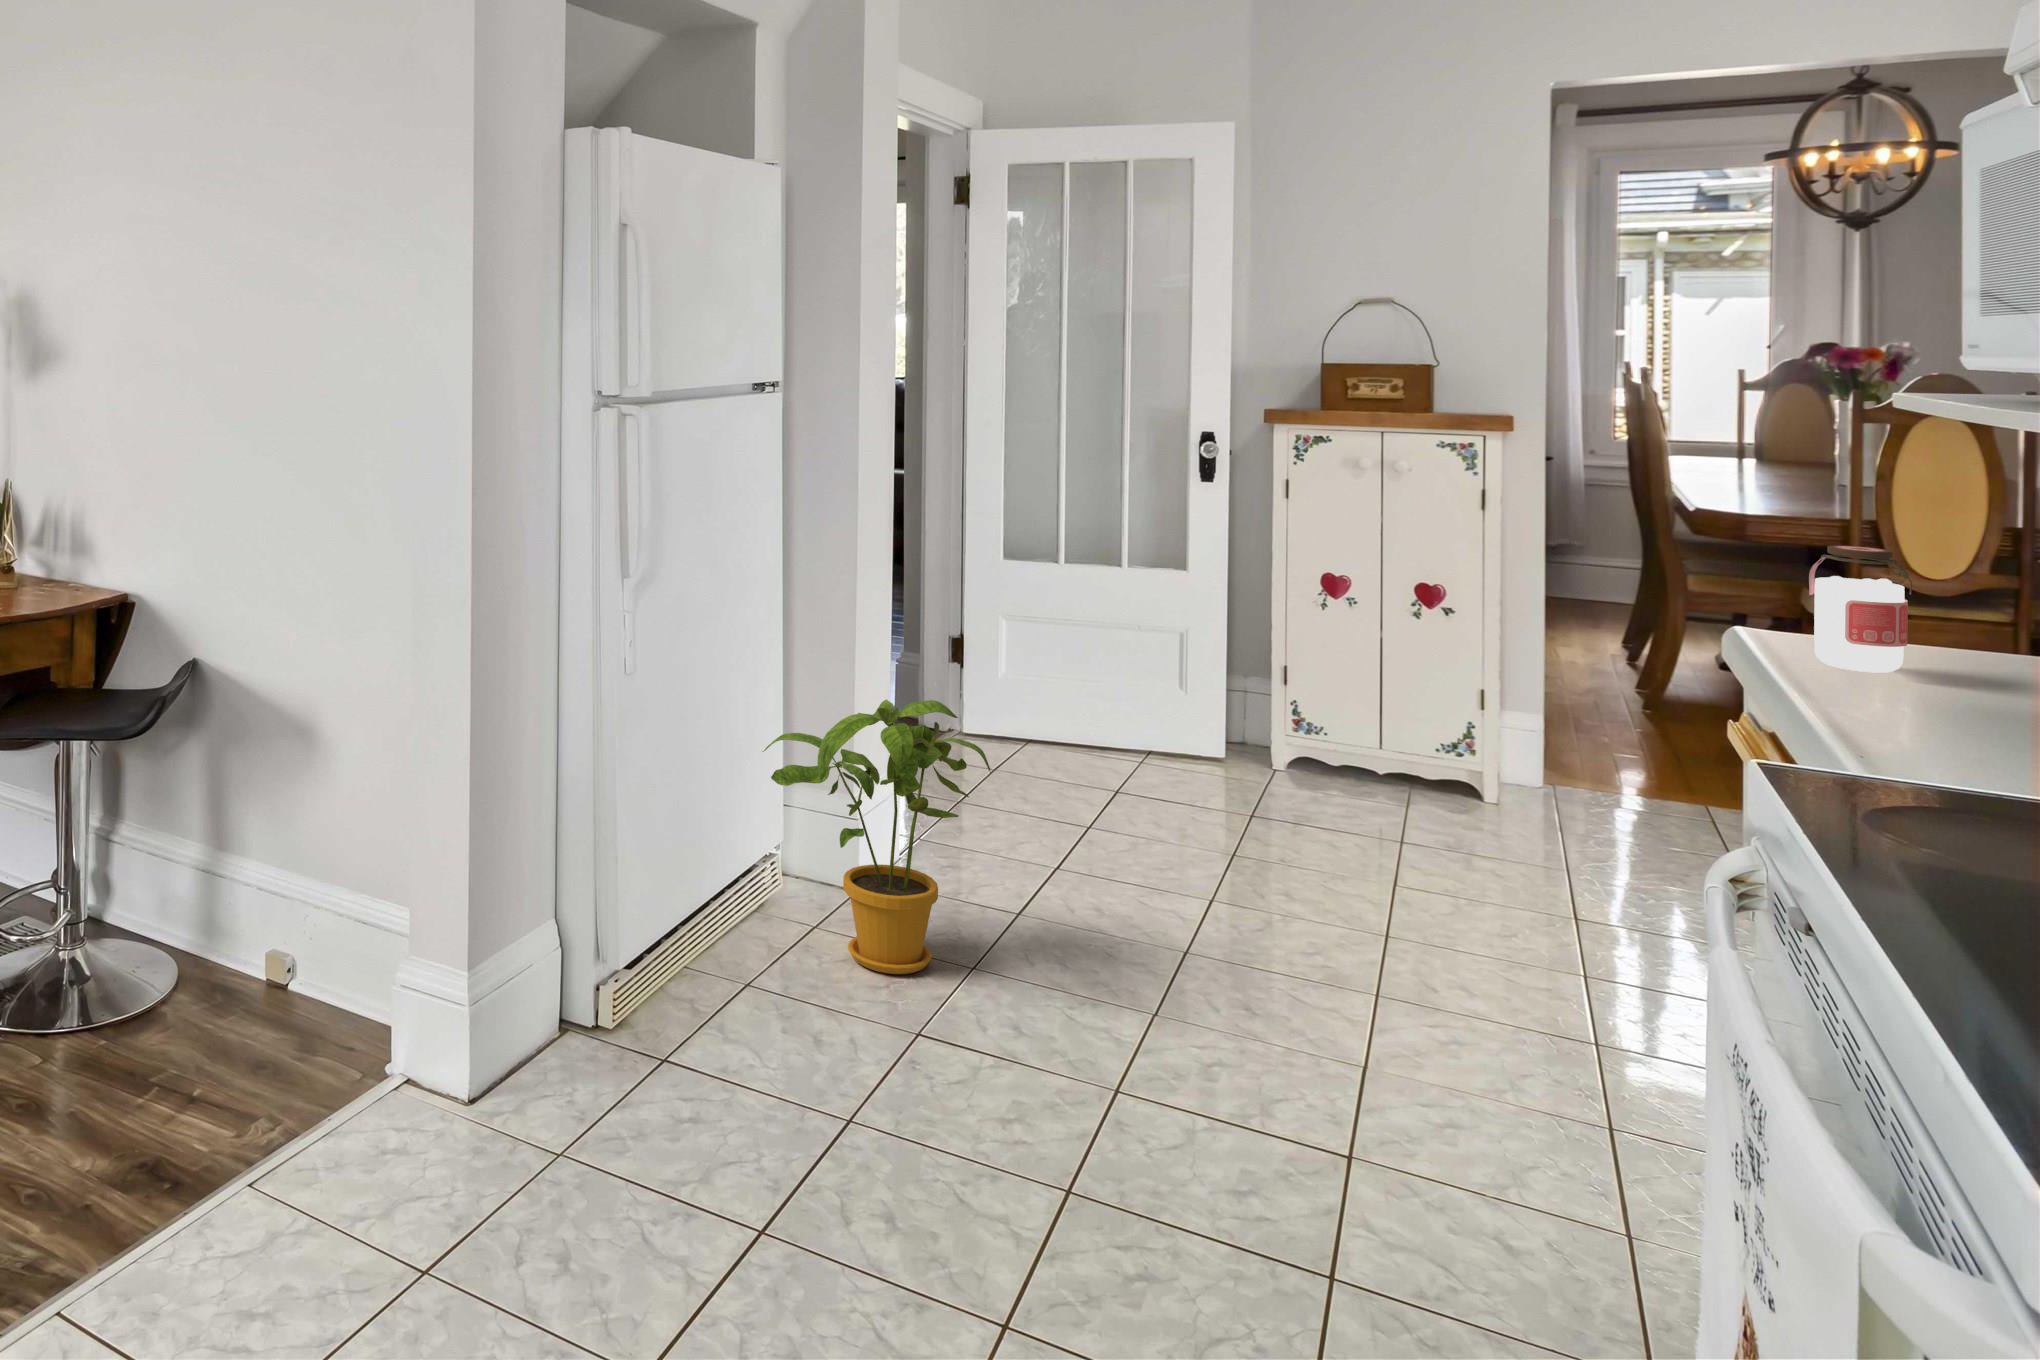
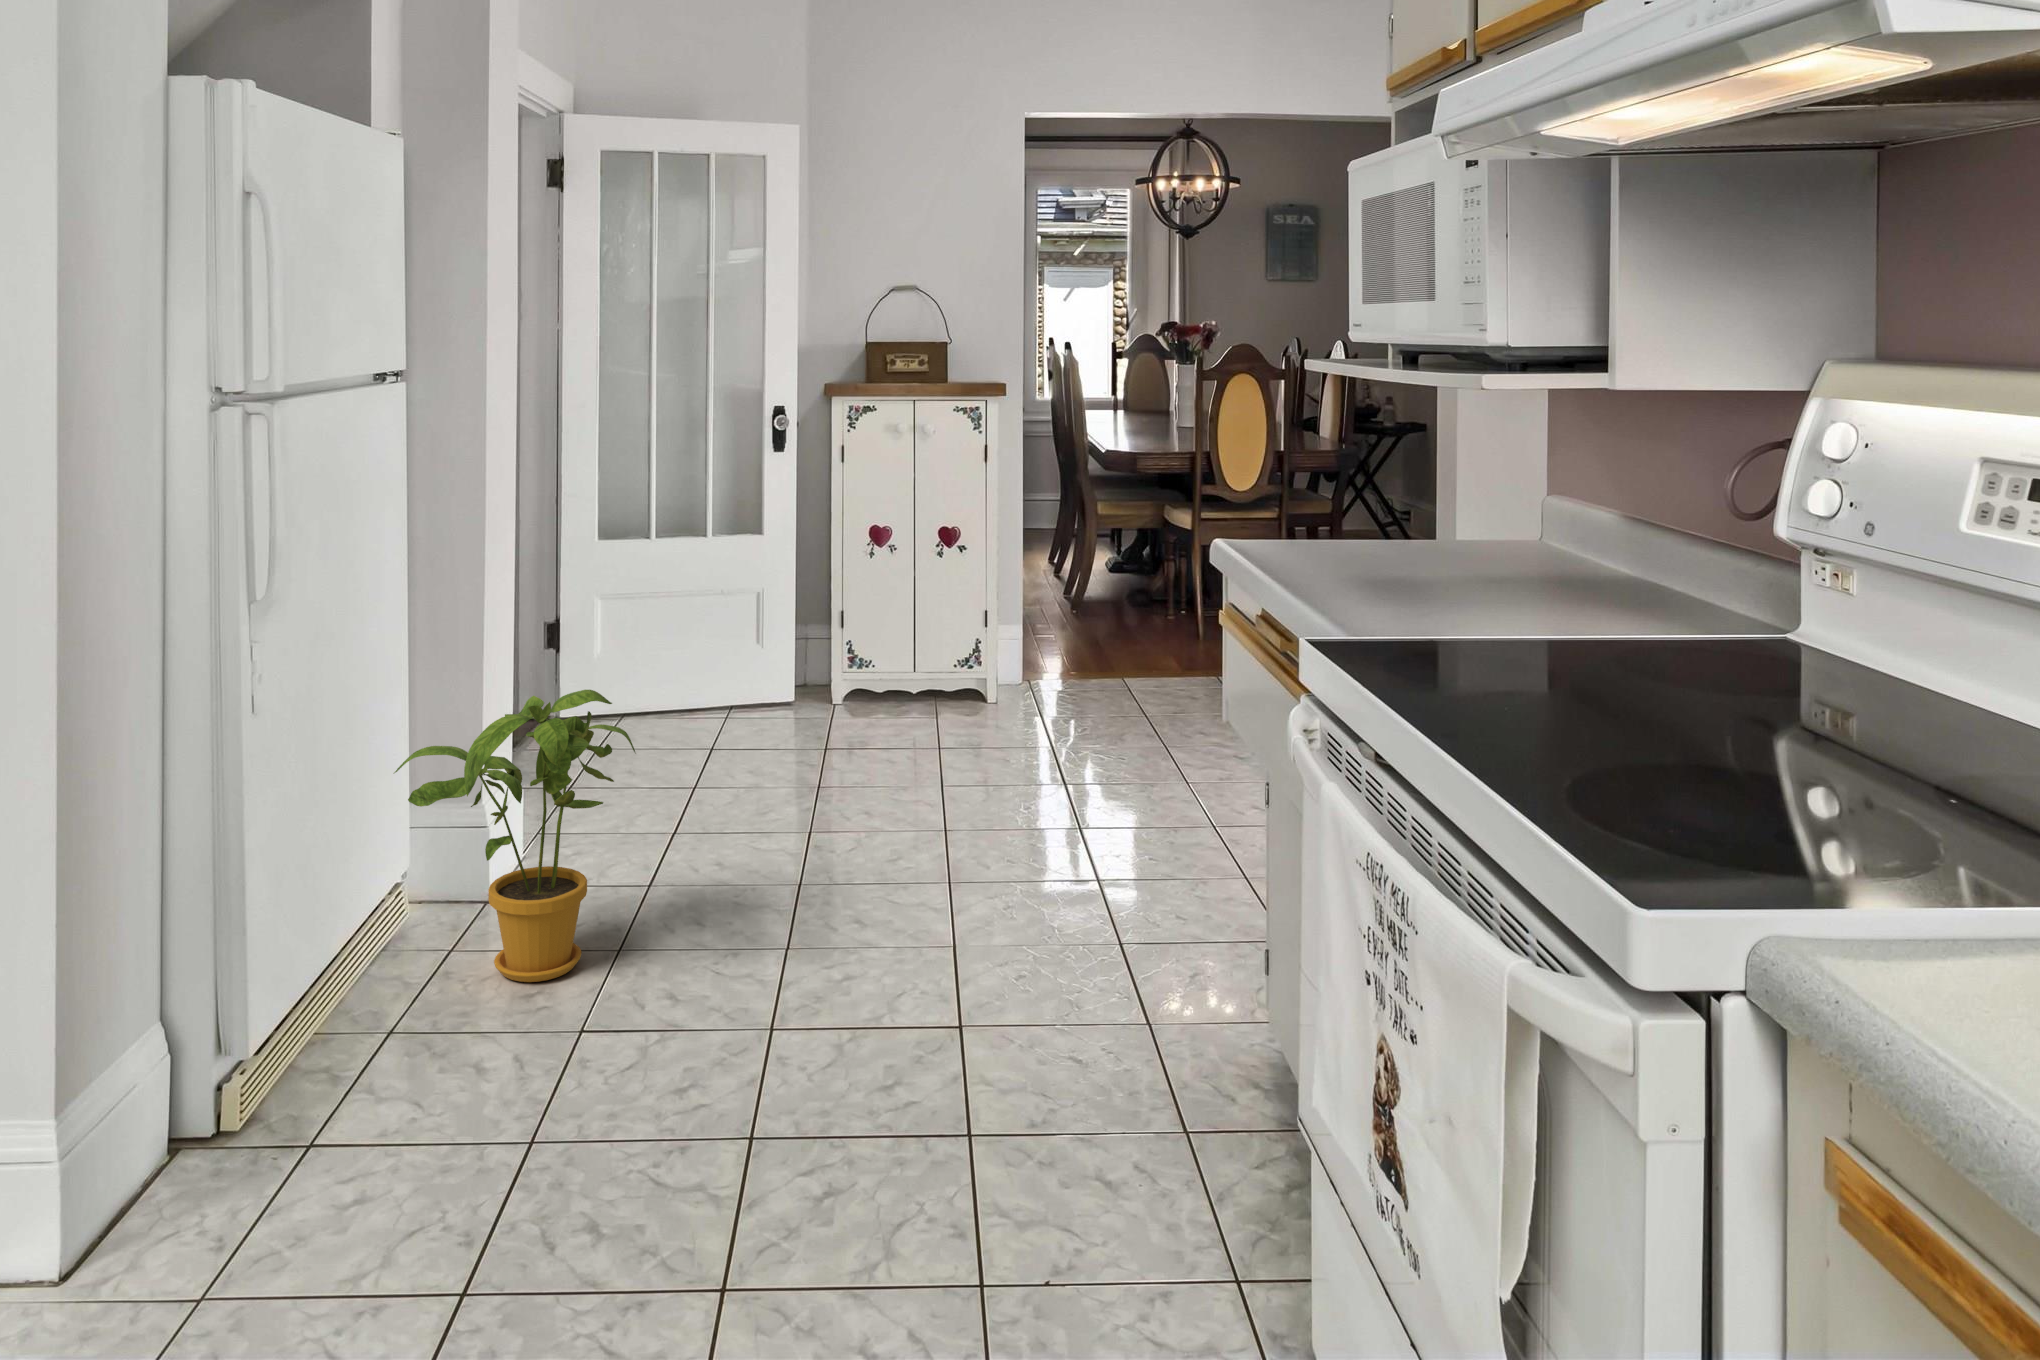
jar: present [1809,545,1912,673] -> none [1290,468,1350,565]

